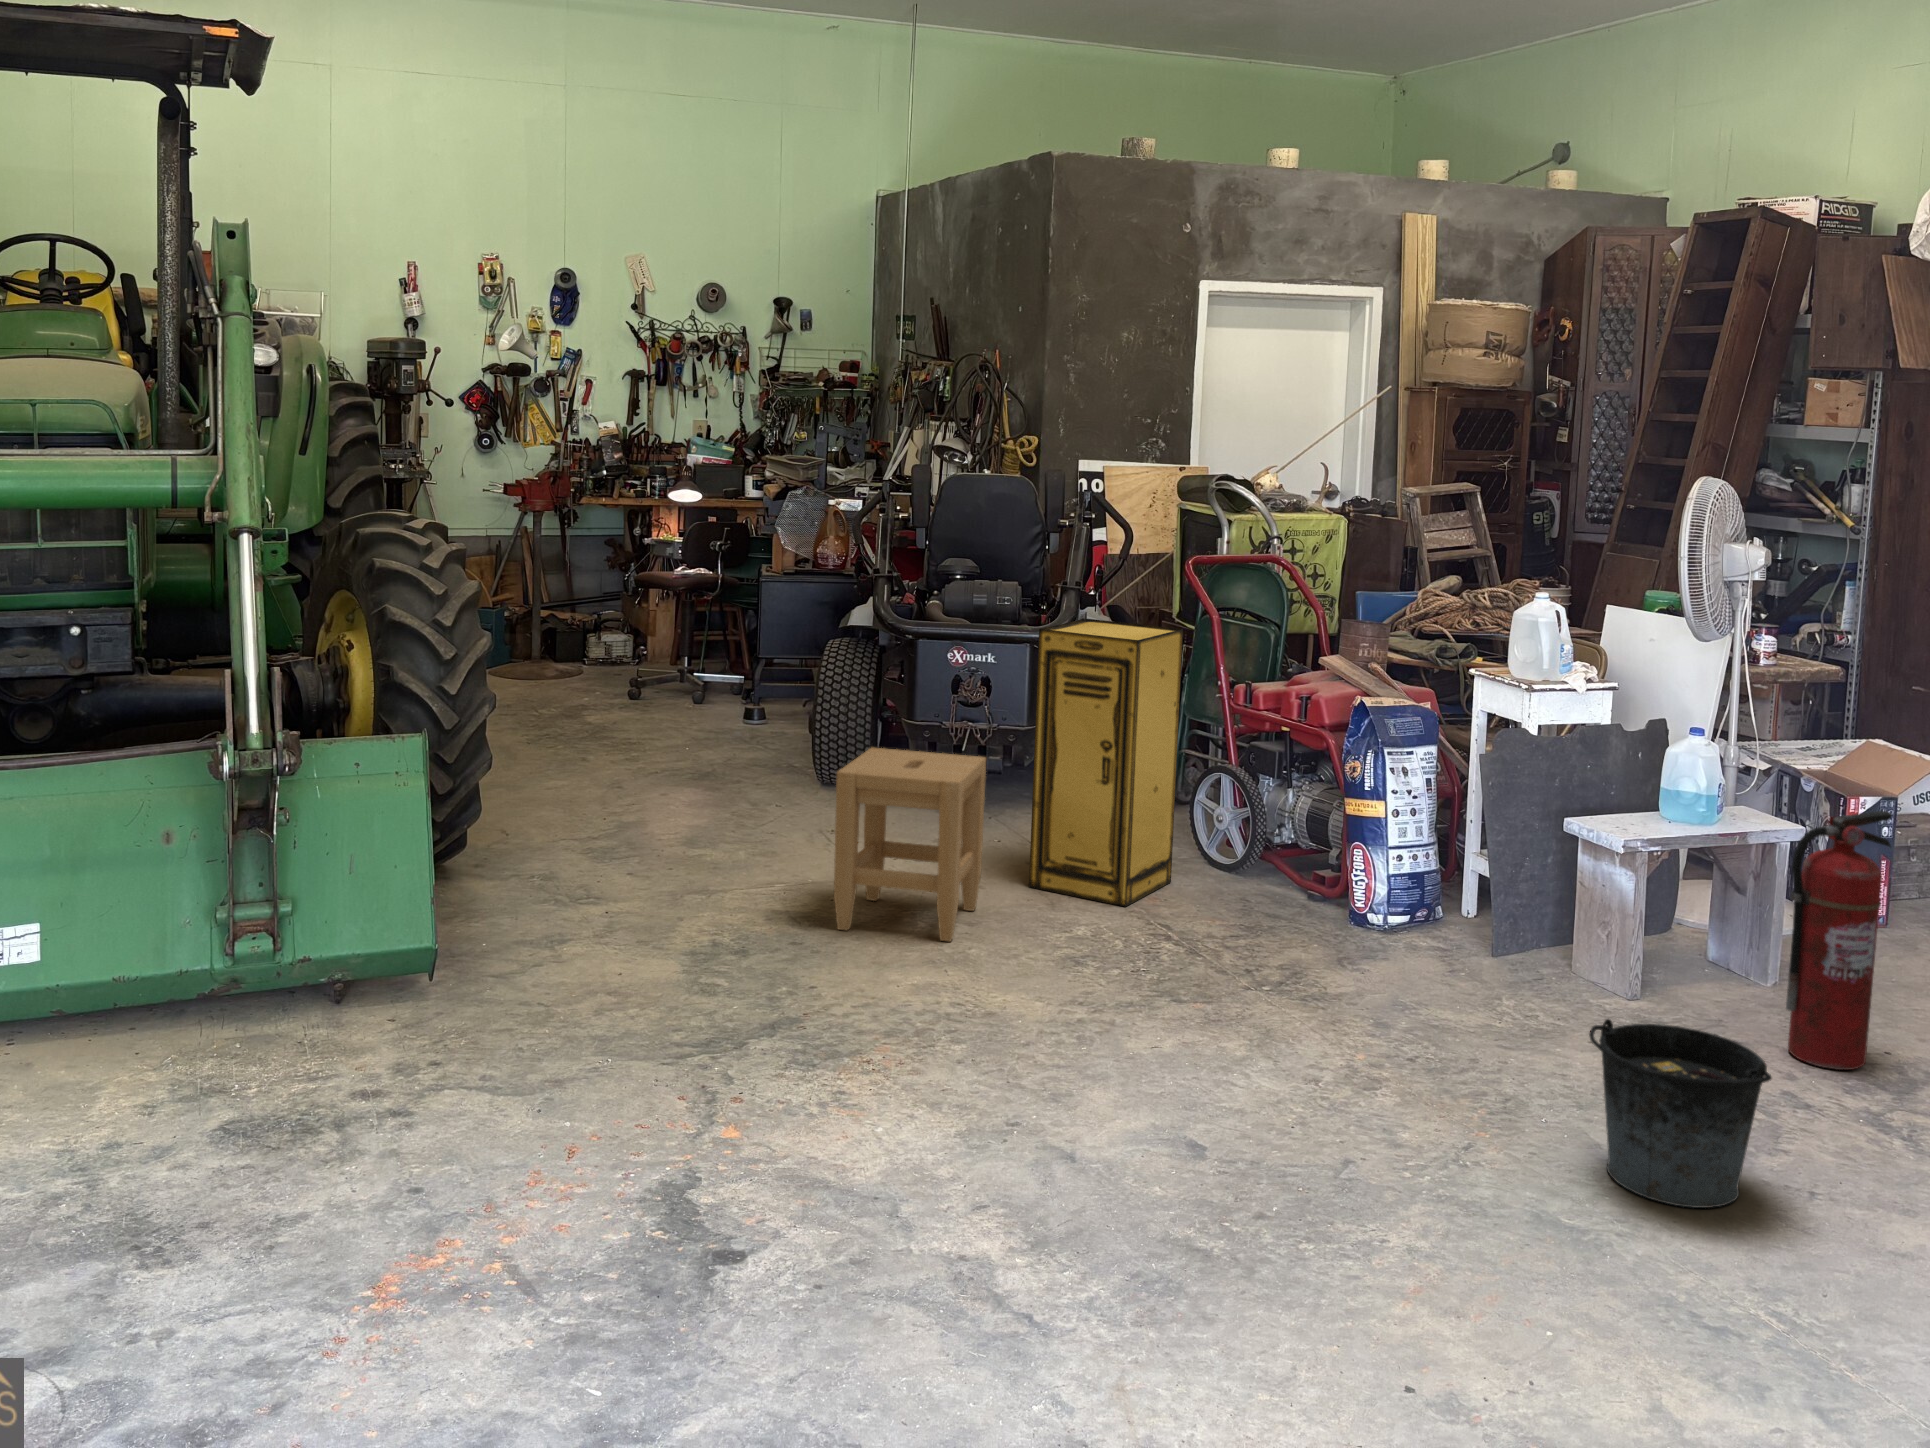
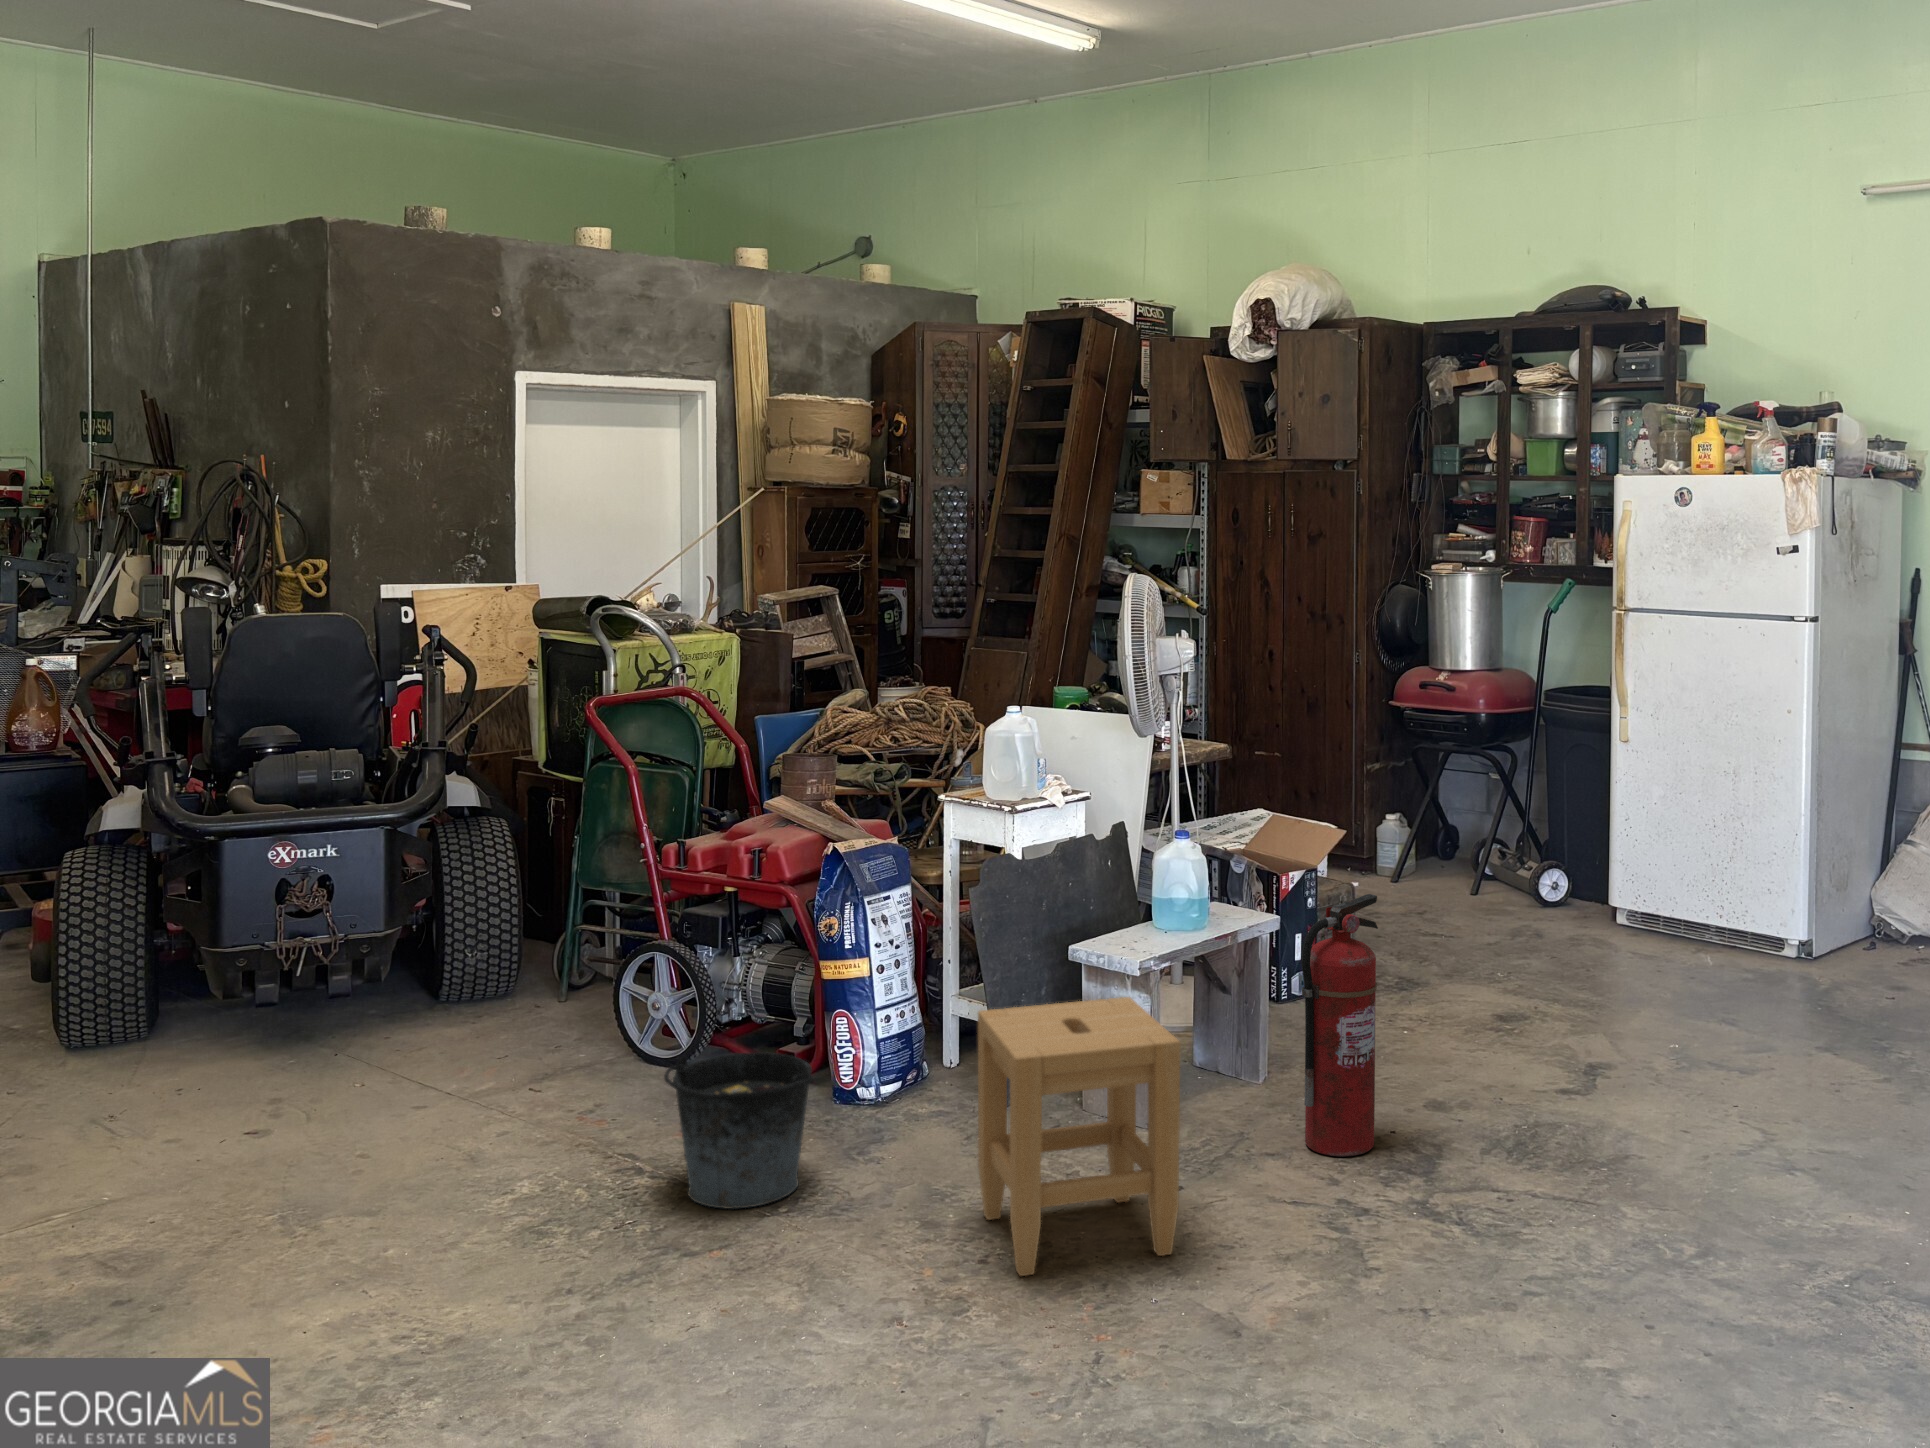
storage cabinet: present [1029,619,1183,907] -> none [432,790,611,1141]
stool: present [834,748,986,942] -> present [978,997,1181,1276]
bucket: present [1589,1019,1772,1208] -> present [664,1052,813,1209]

